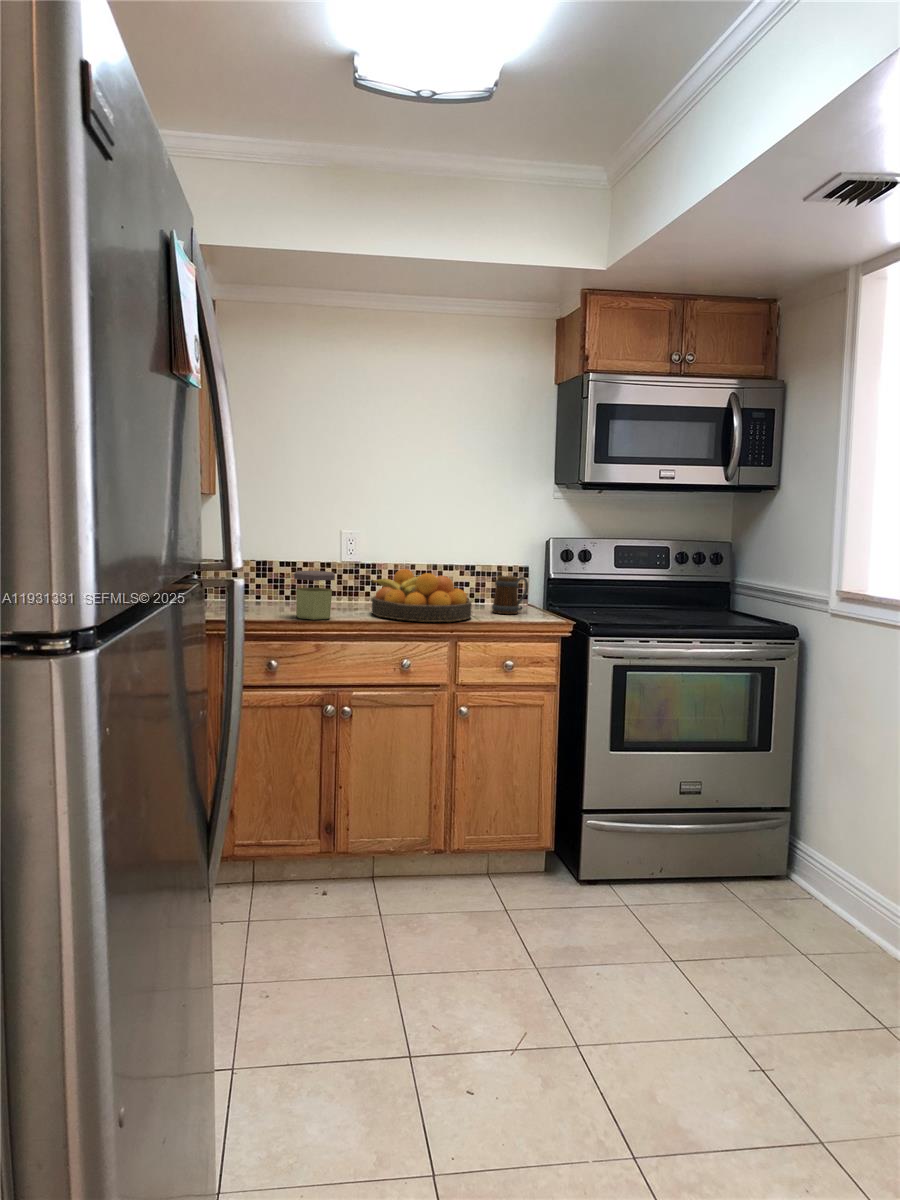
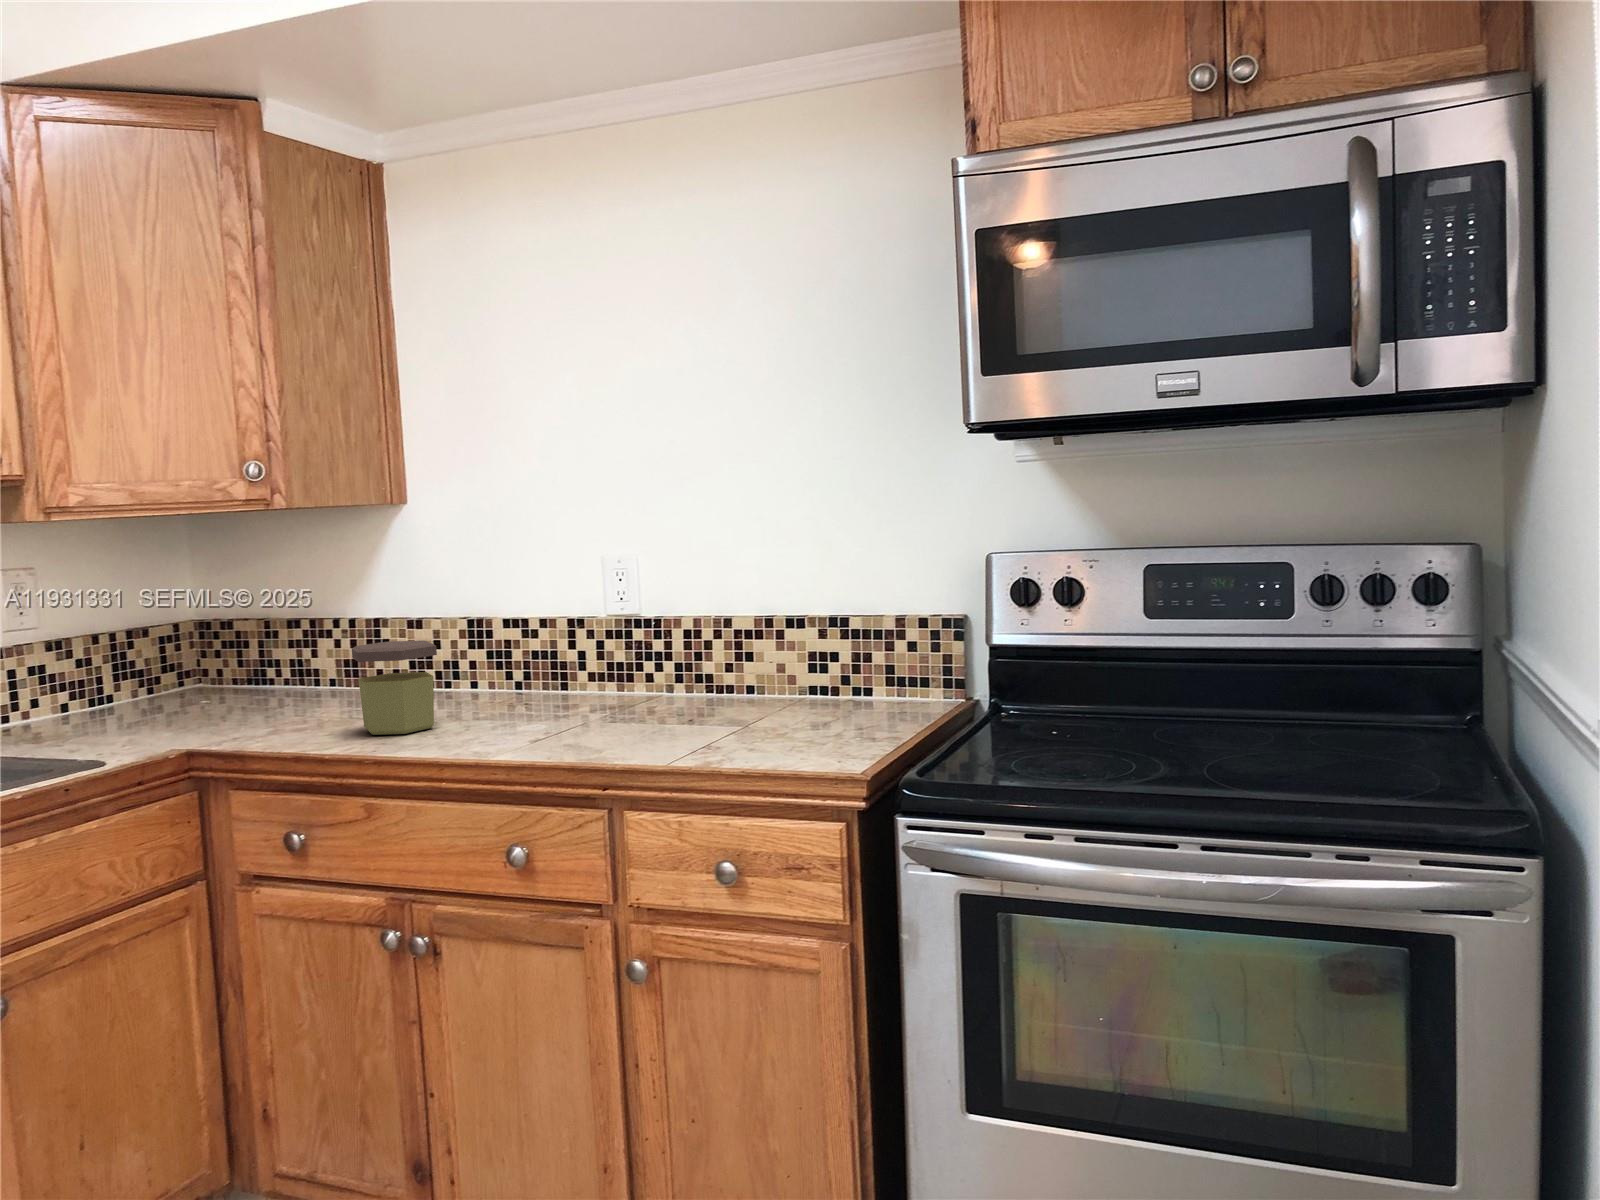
fruit bowl: present [371,569,472,622] -> none [500,633,710,749]
mug: present [492,576,528,614] -> none [788,641,871,730]

